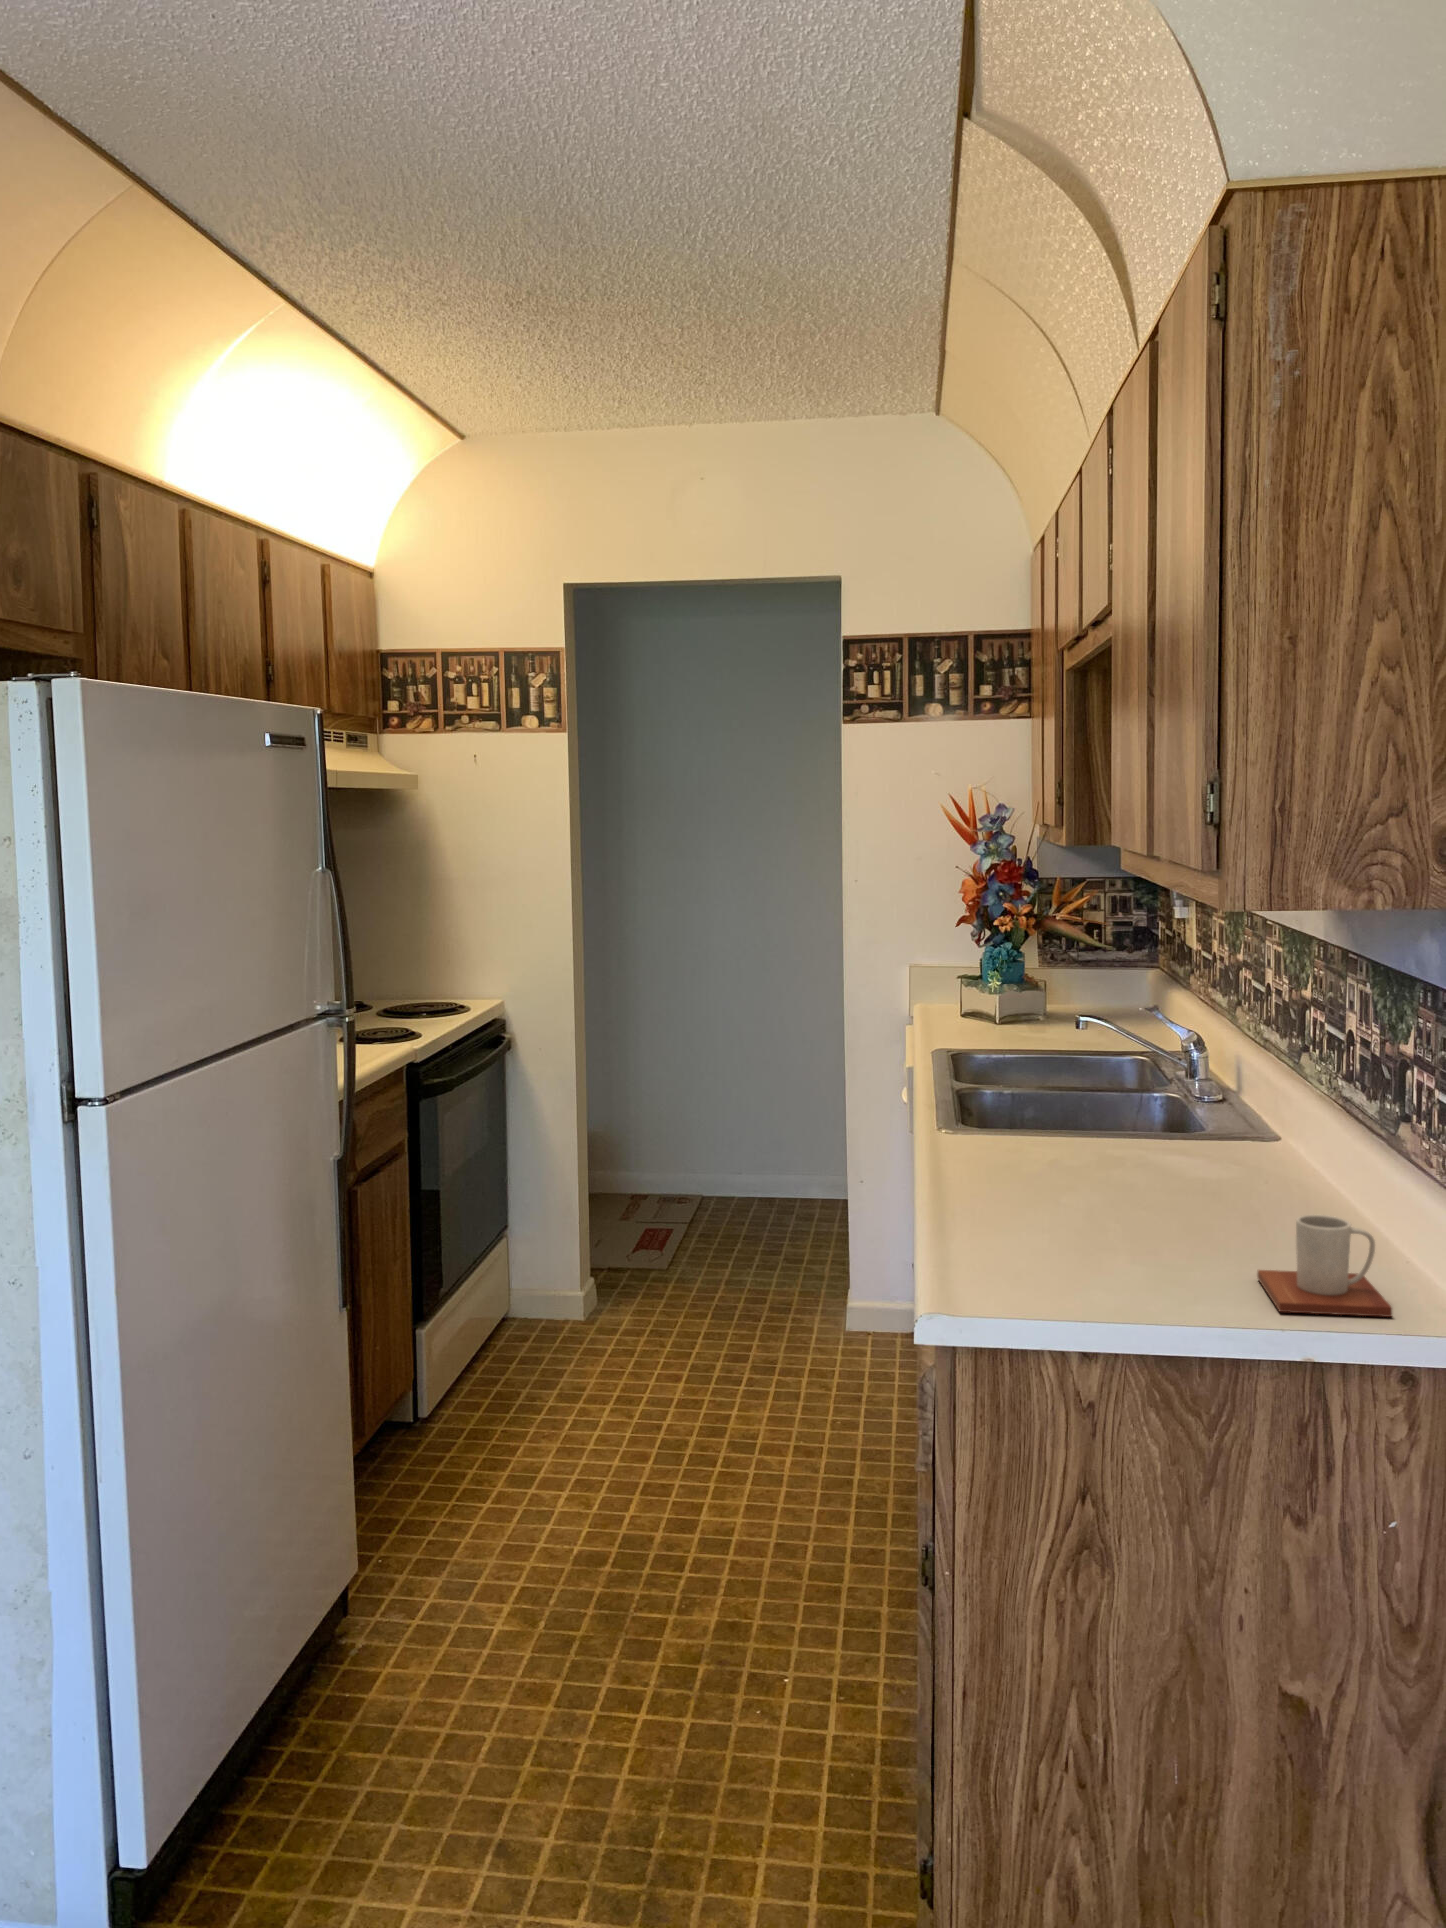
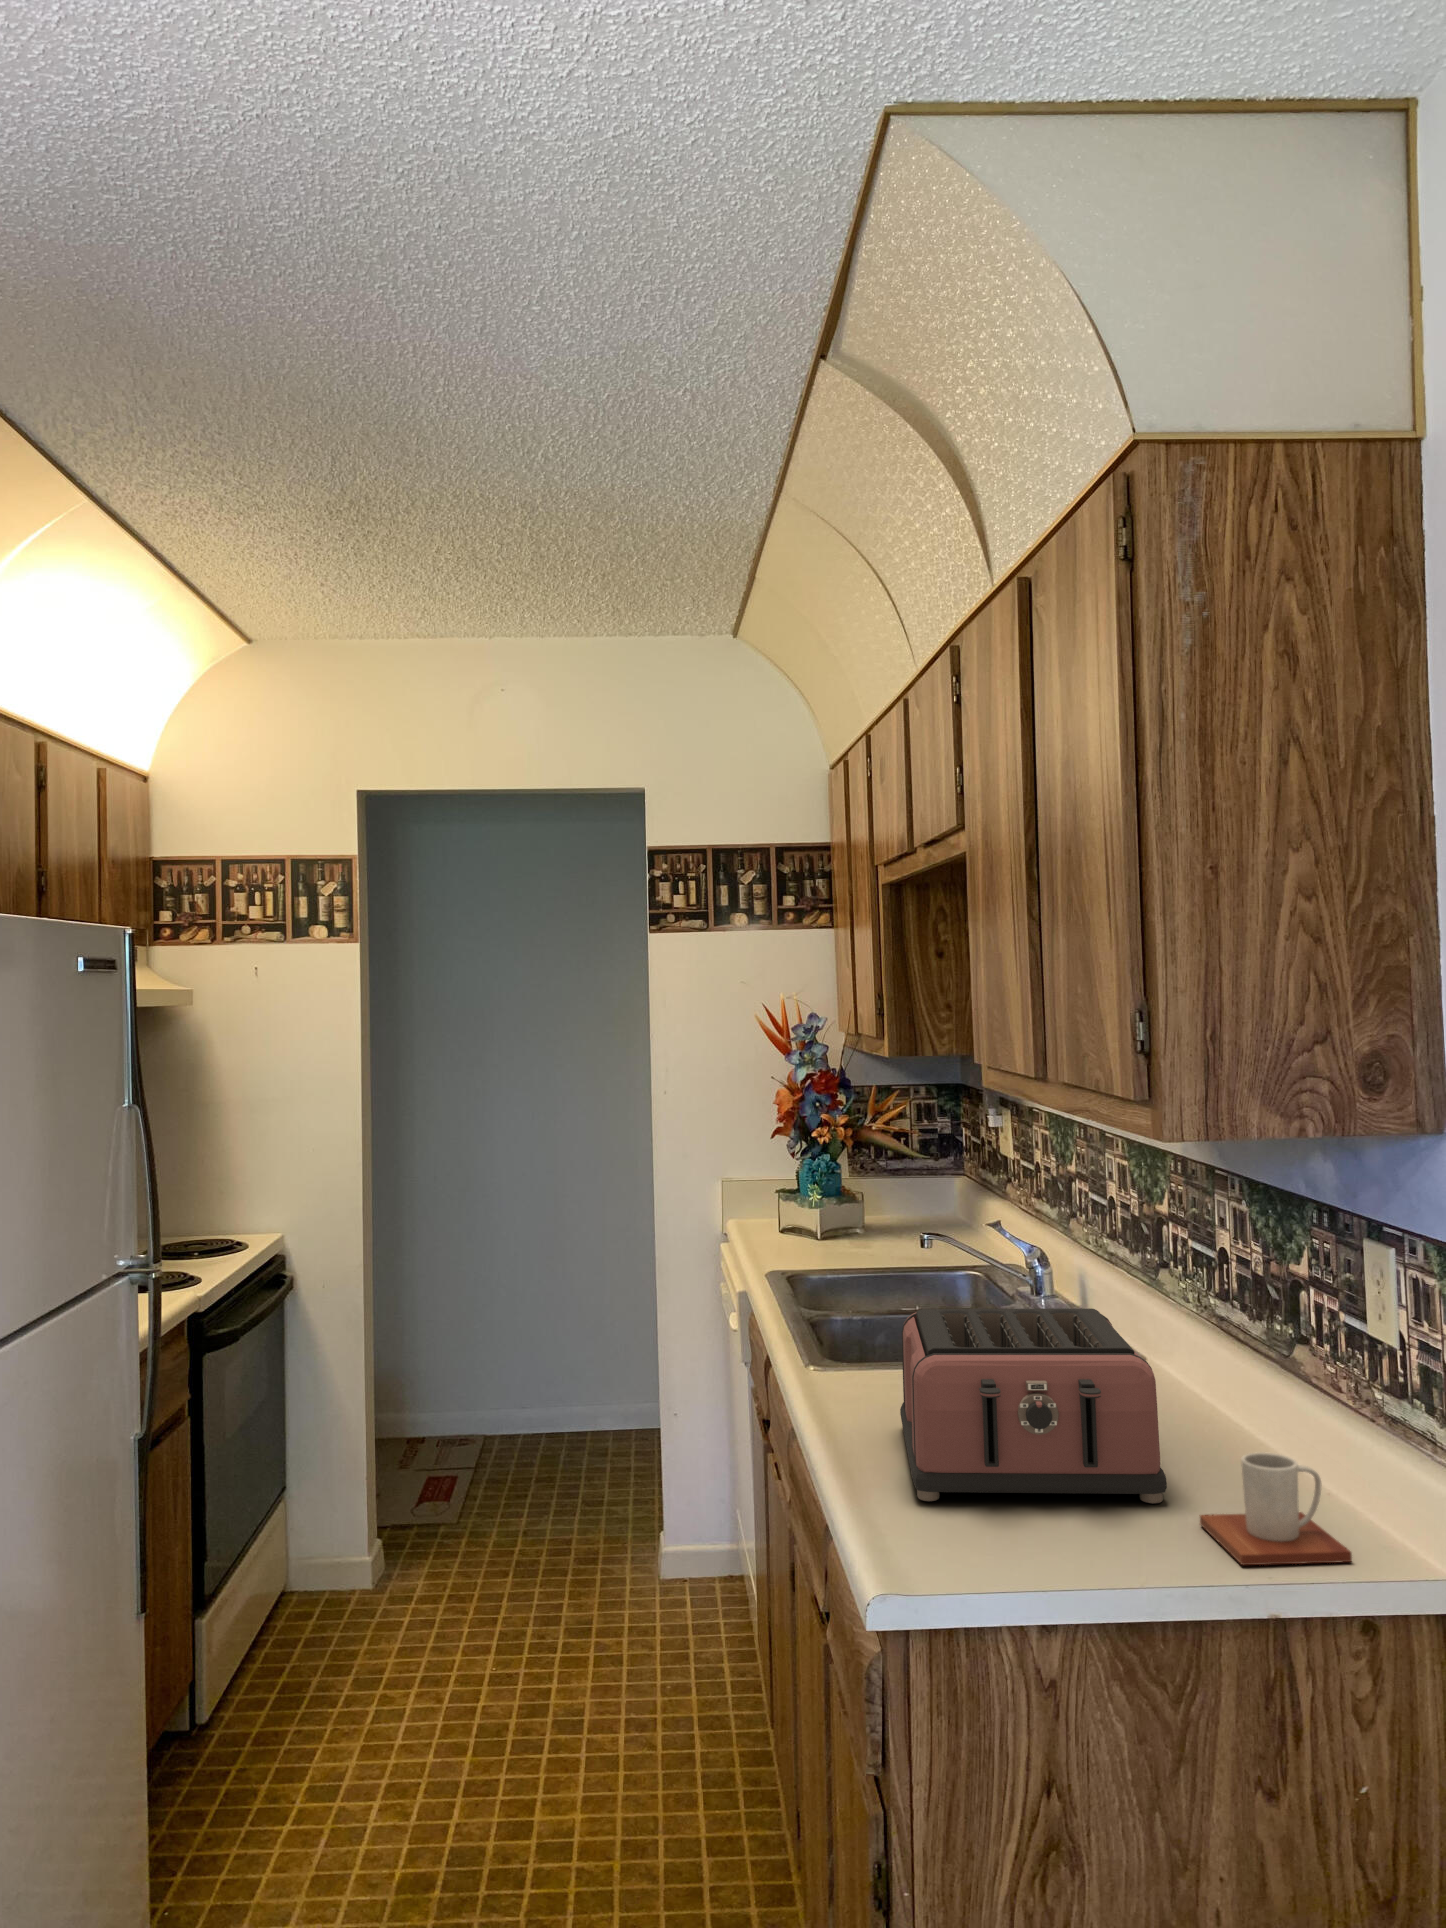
toaster: none [991,1077,1236,1259] -> present [900,1308,1167,1503]

